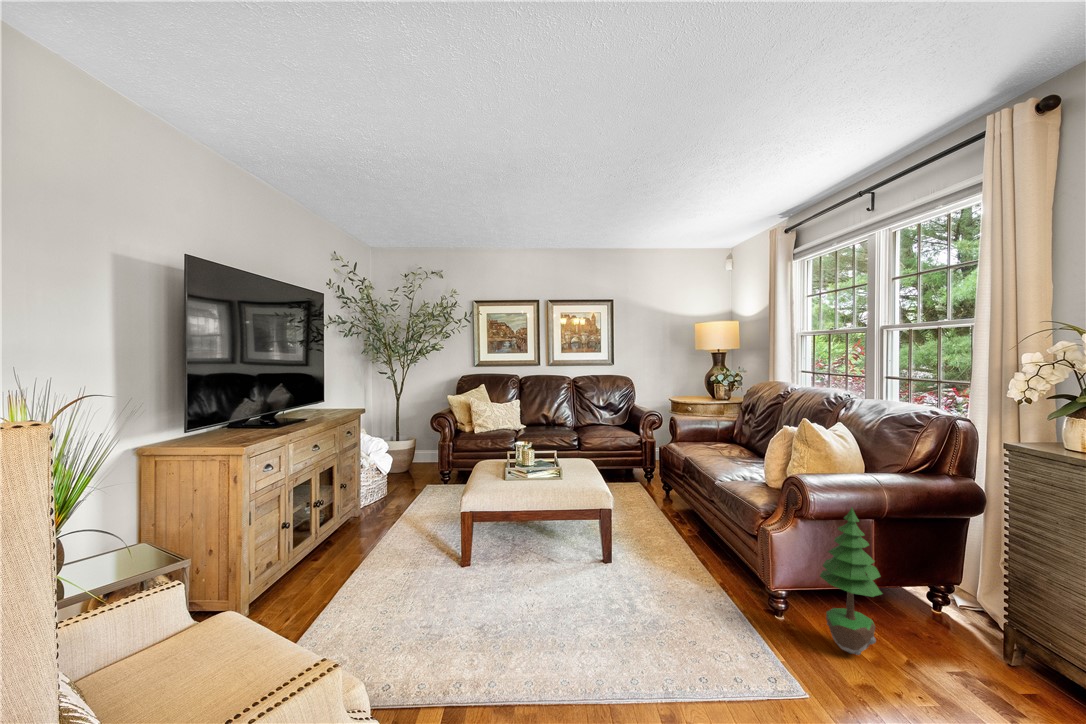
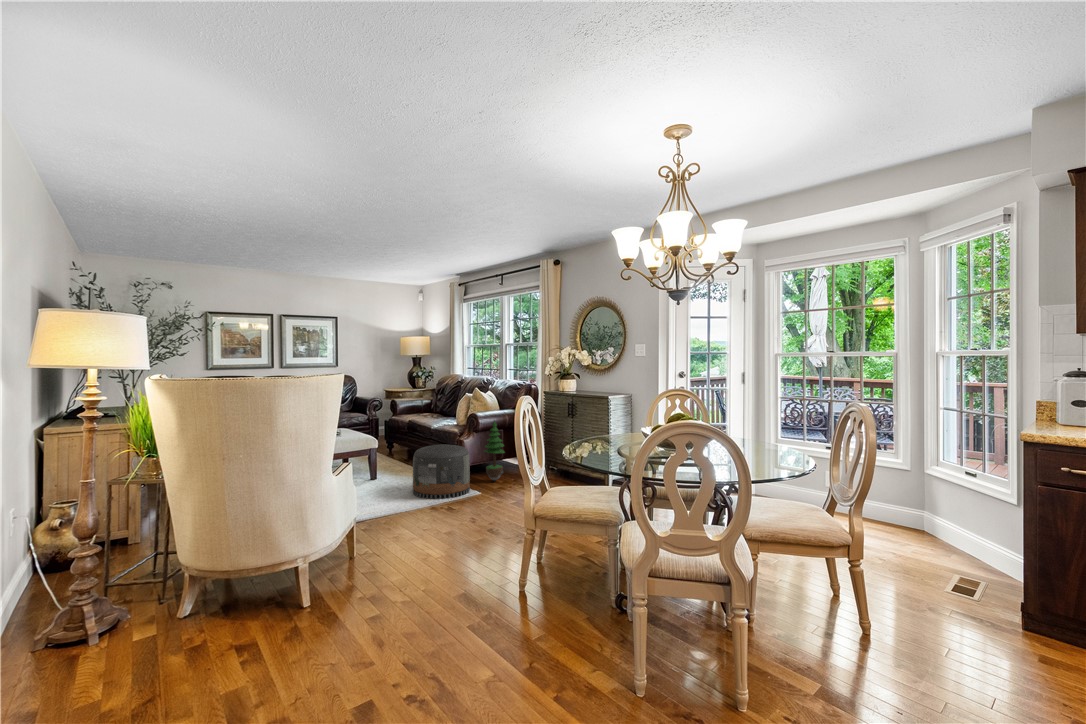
pouf: none [645,541,779,701] -> present [413,444,470,499]

